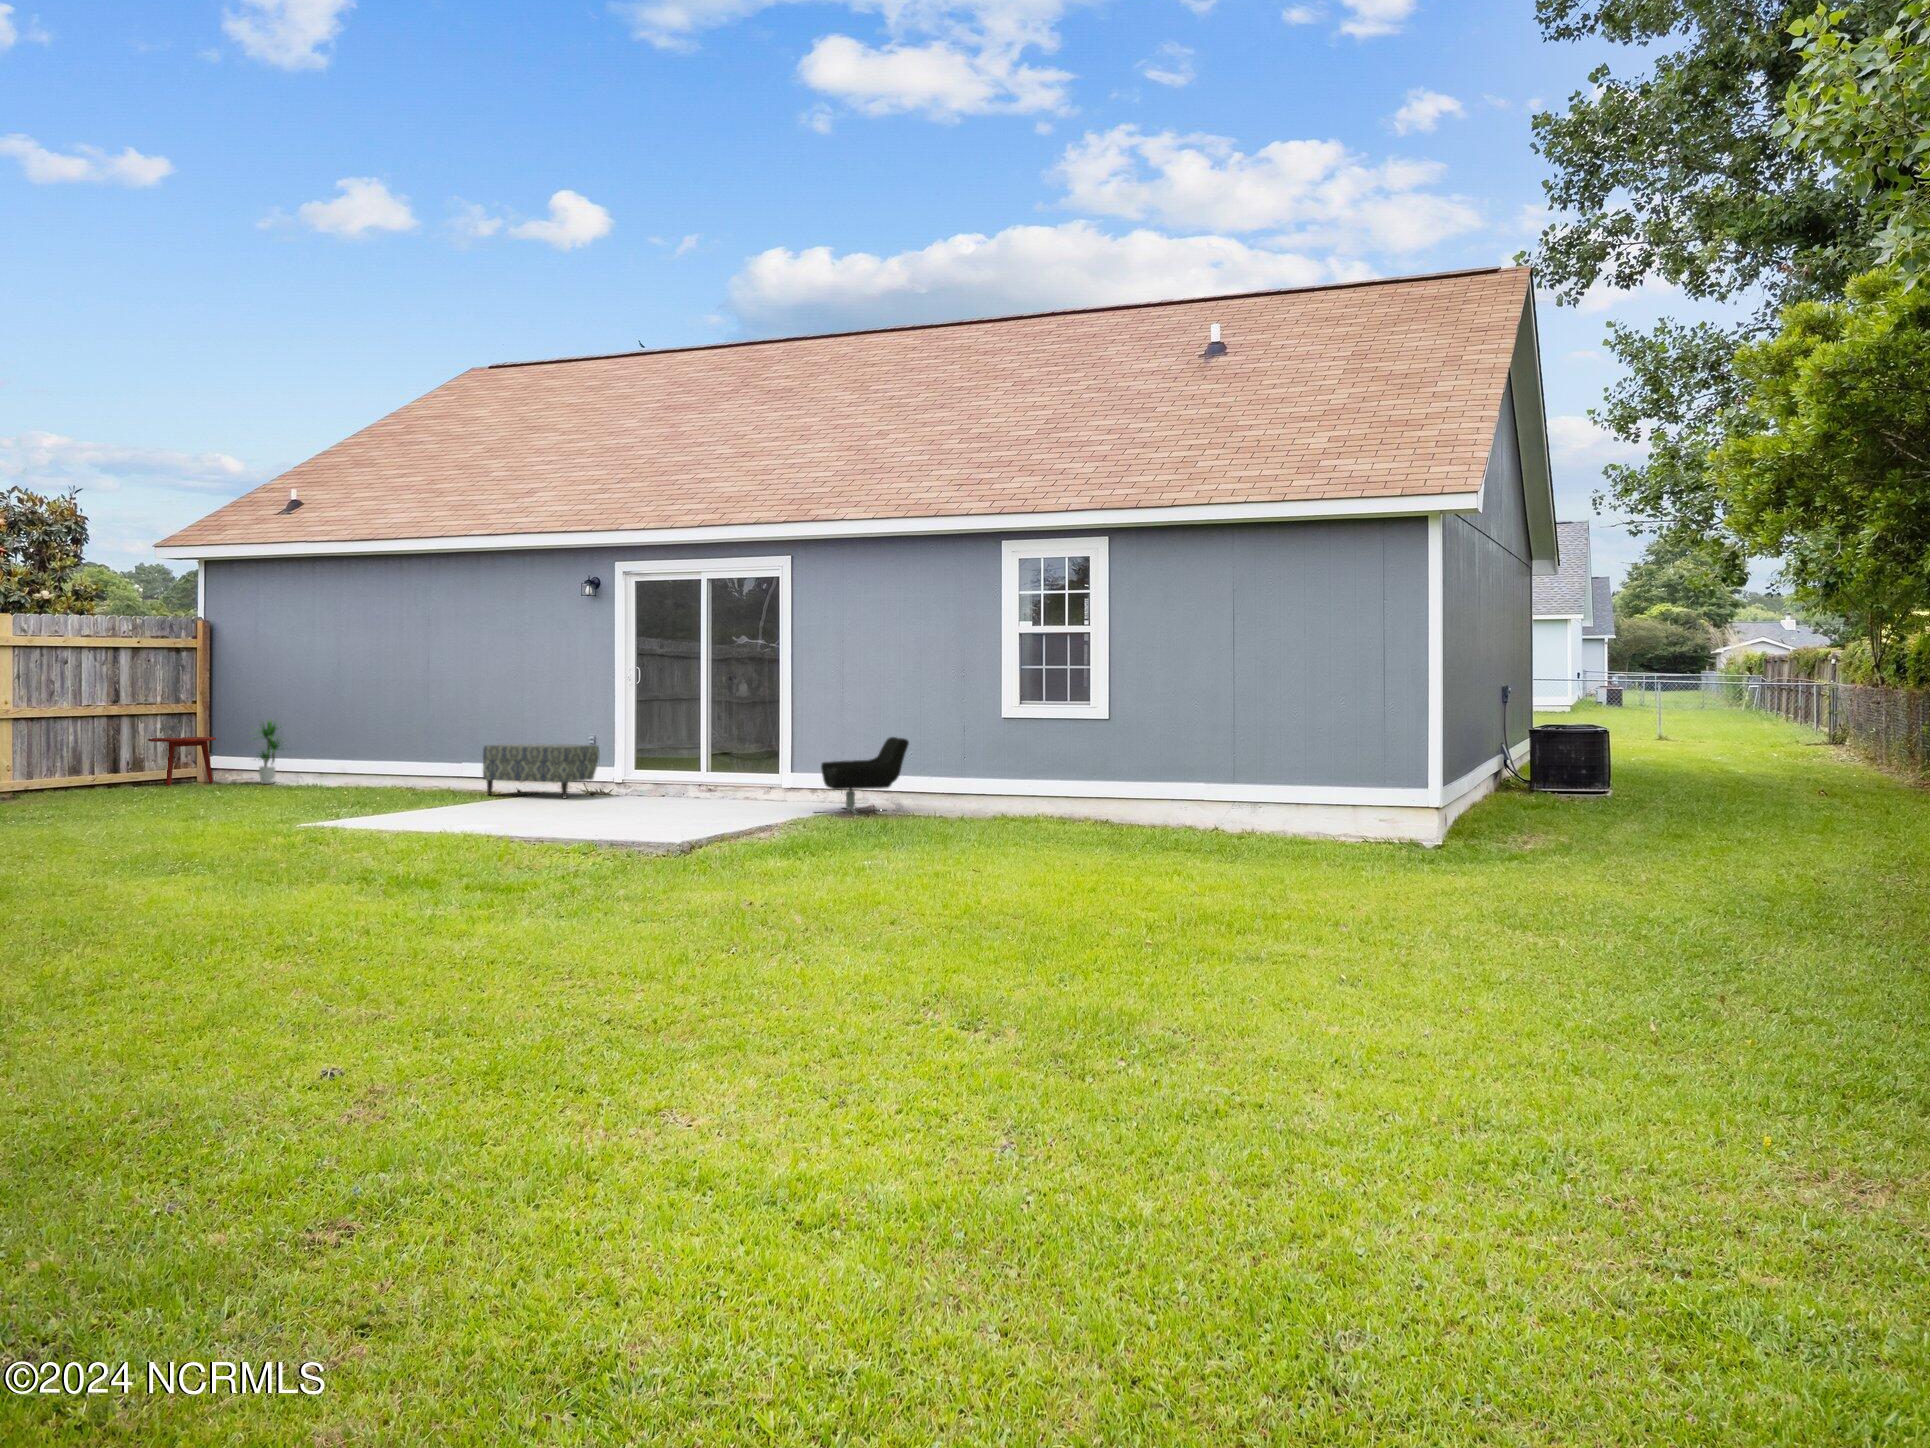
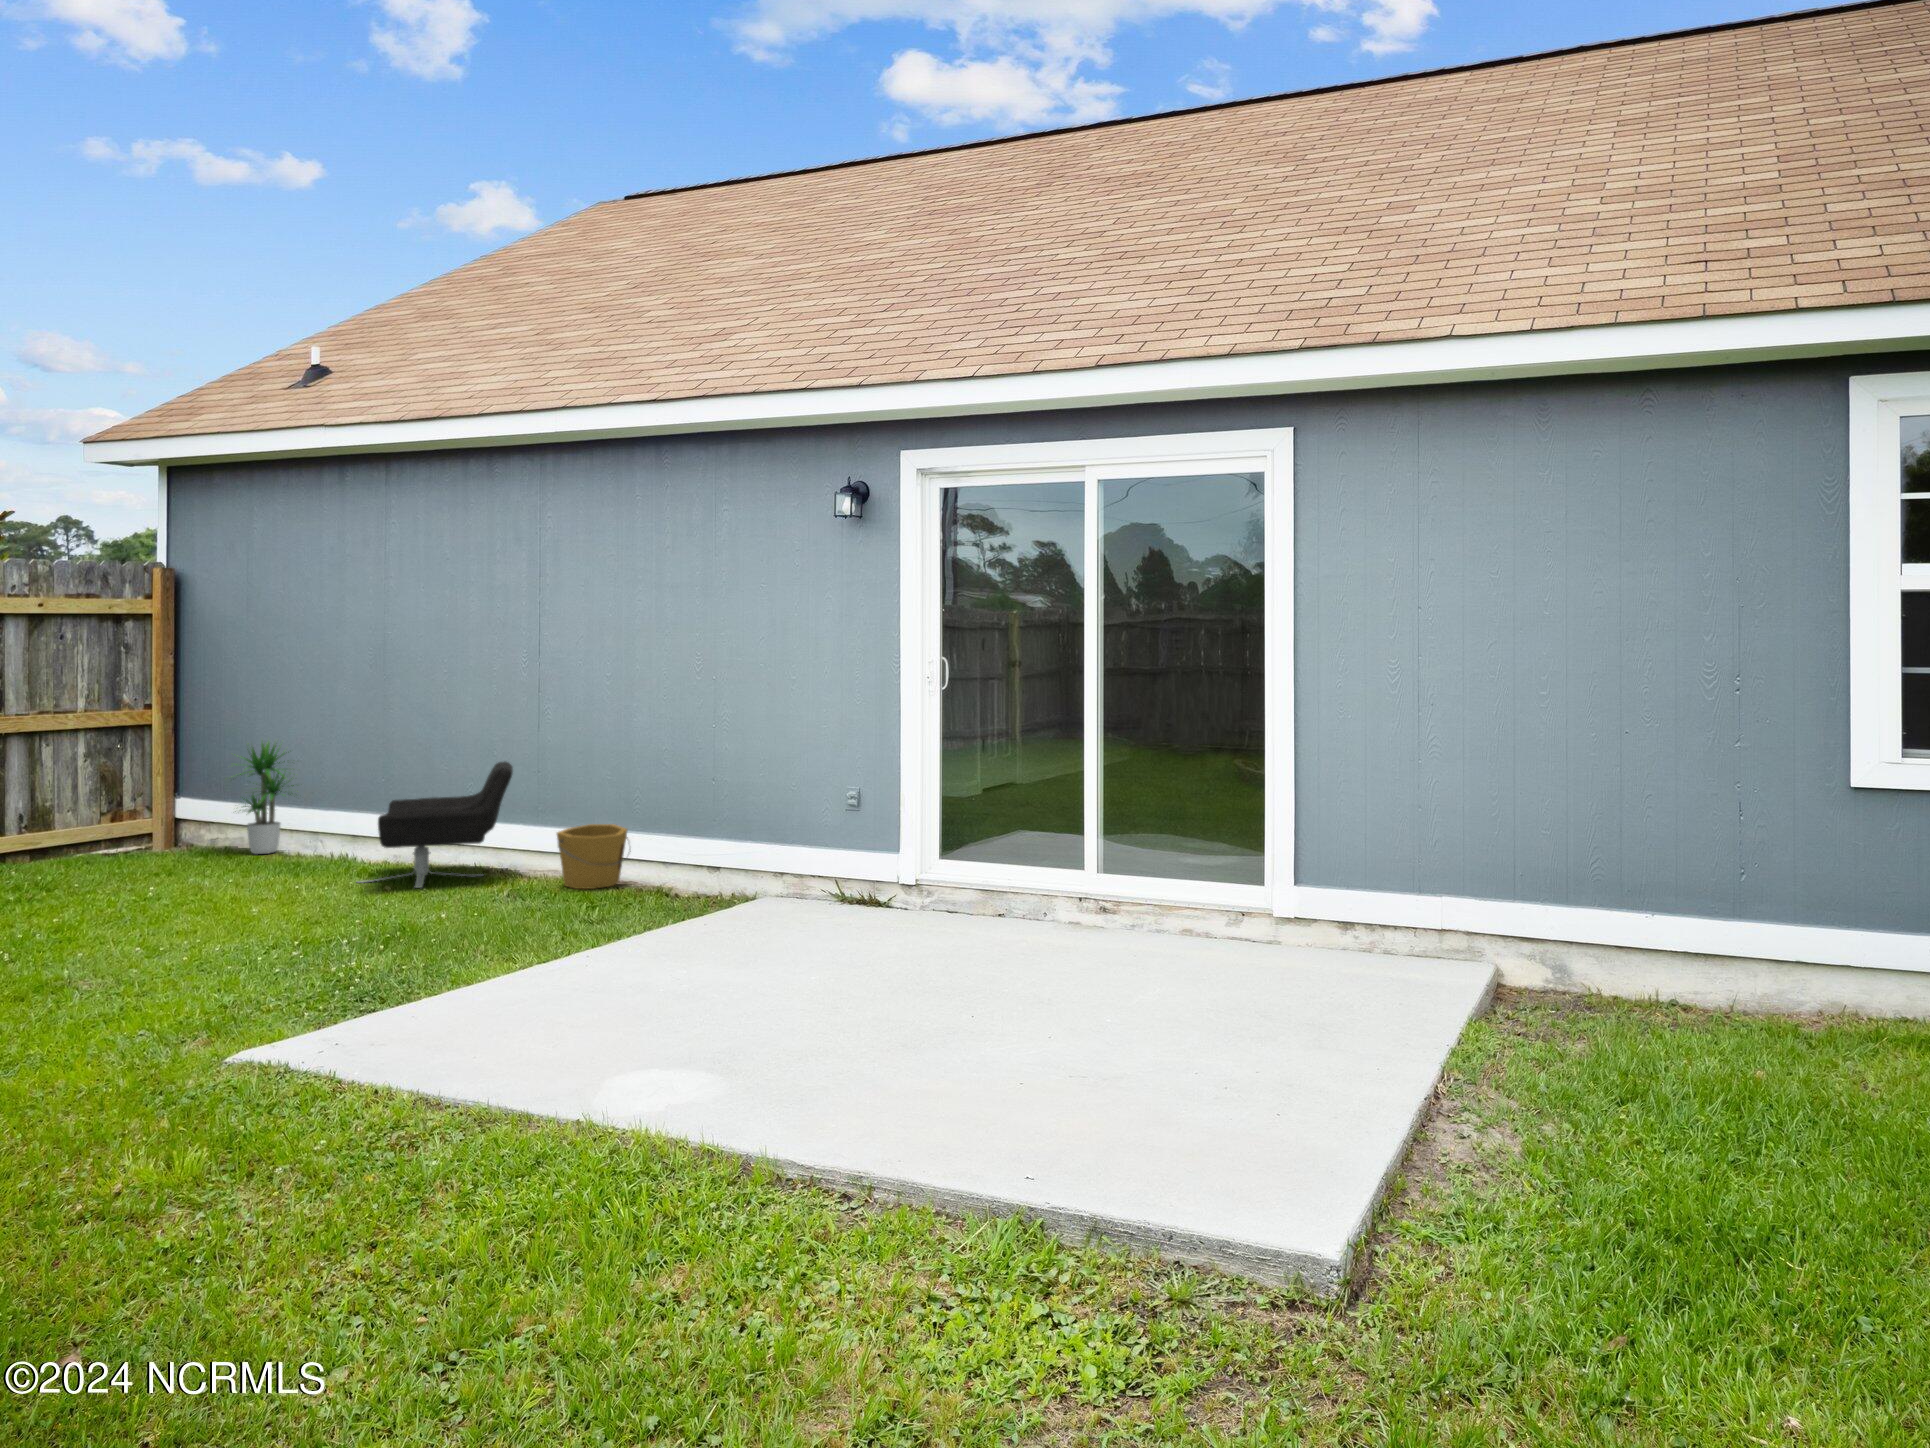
side table: present [148,737,216,786] -> none [57,768,178,858]
lounge chair: present [821,737,909,815] -> present [359,762,513,888]
bench: present [483,744,599,798] -> none [647,799,869,921]
bucket: none [437,760,478,792] -> present [557,824,631,889]

